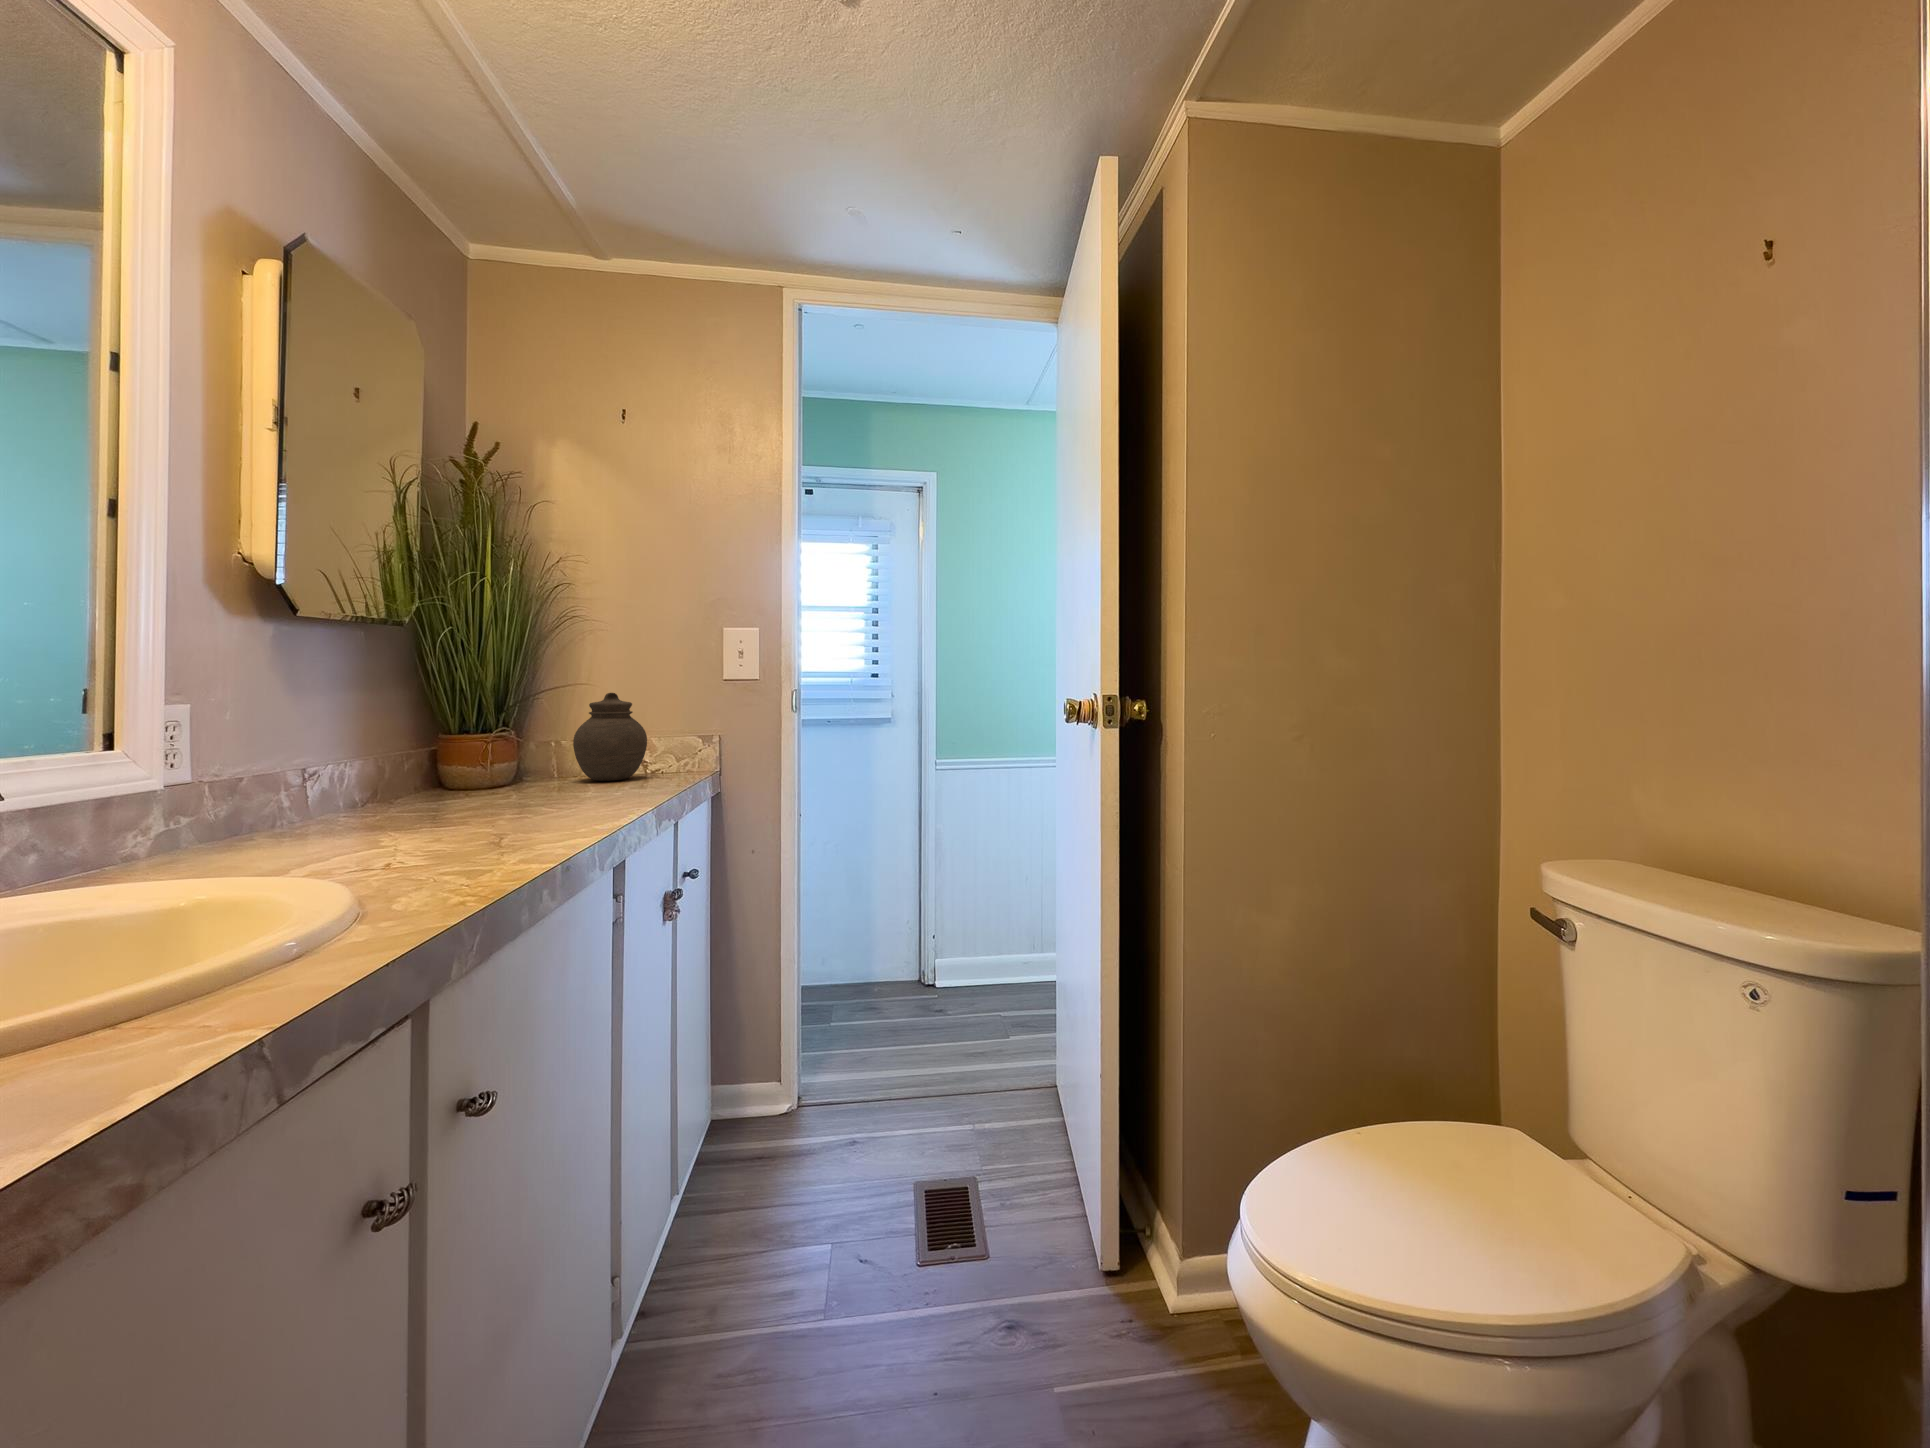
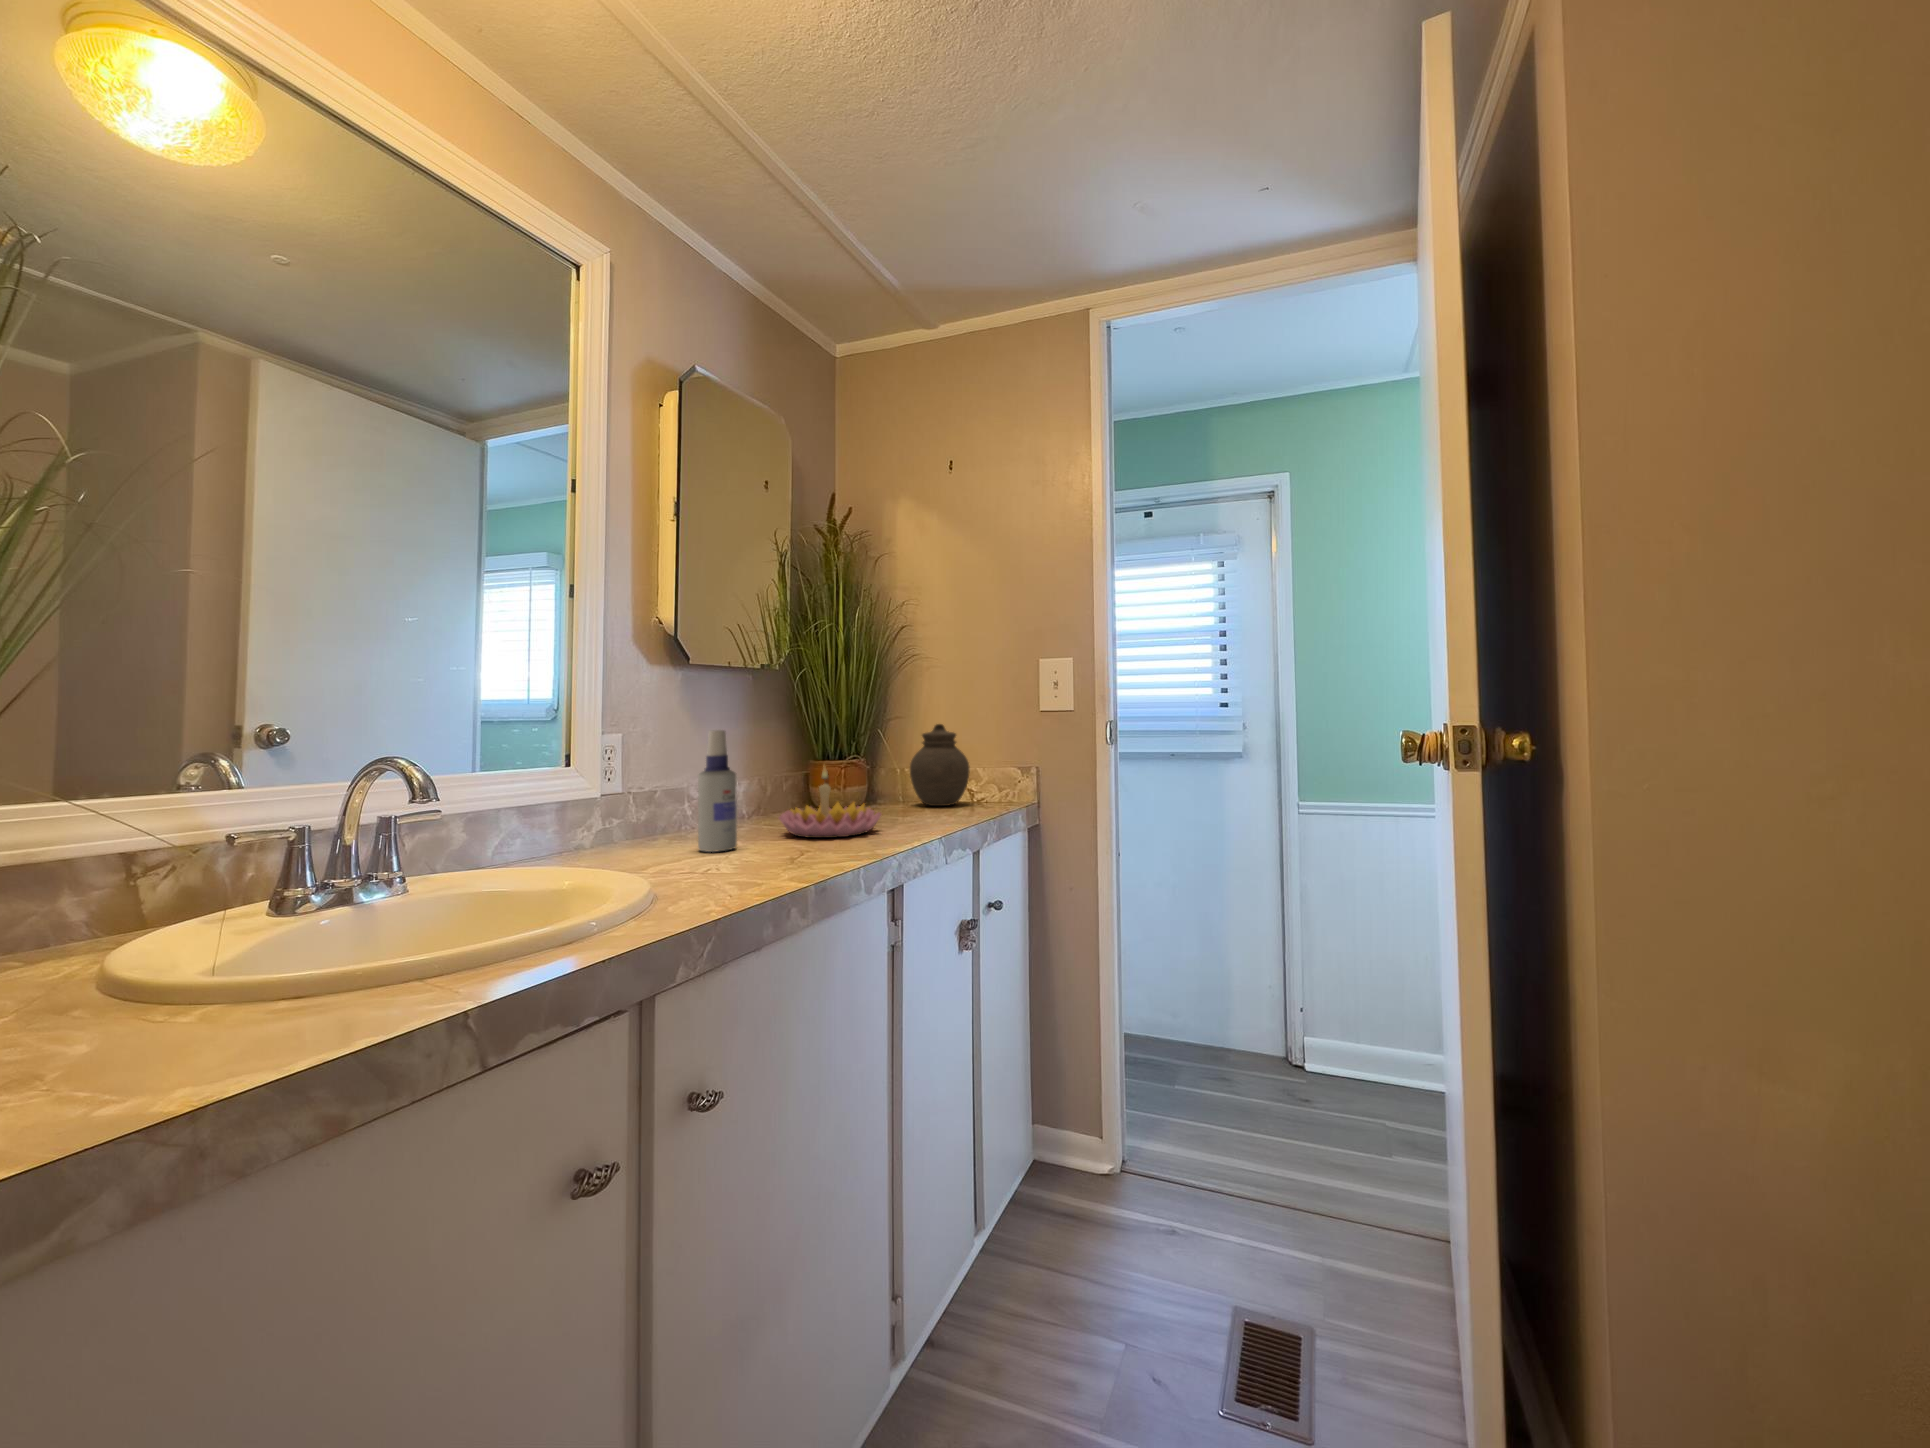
spray bottle: none [321,698,384,851] -> present [698,730,737,852]
candle holder: none [428,736,572,823] -> present [779,766,881,838]

